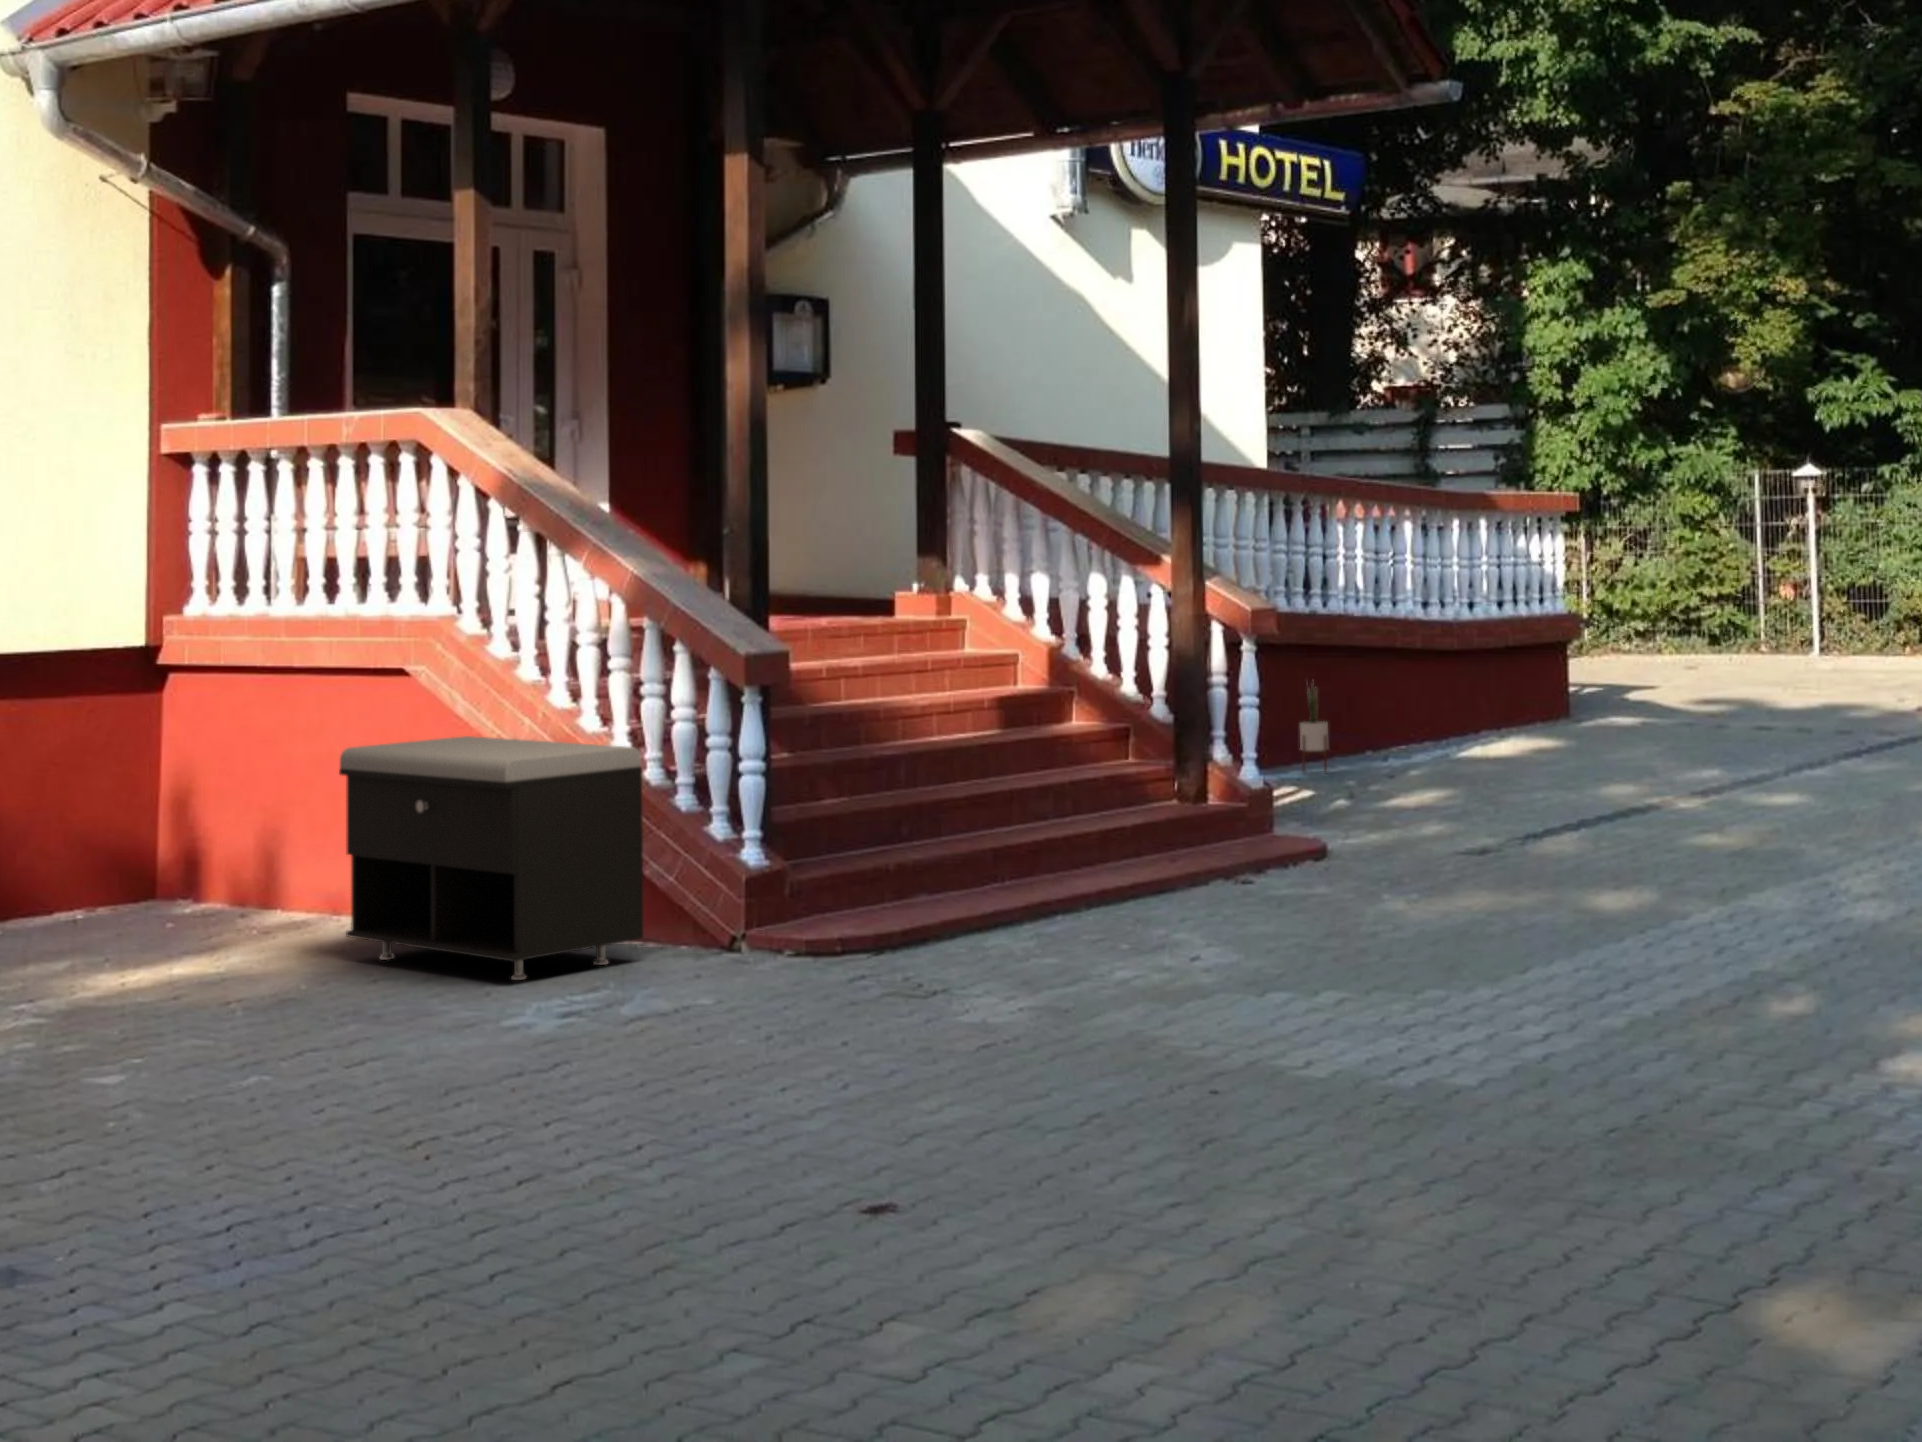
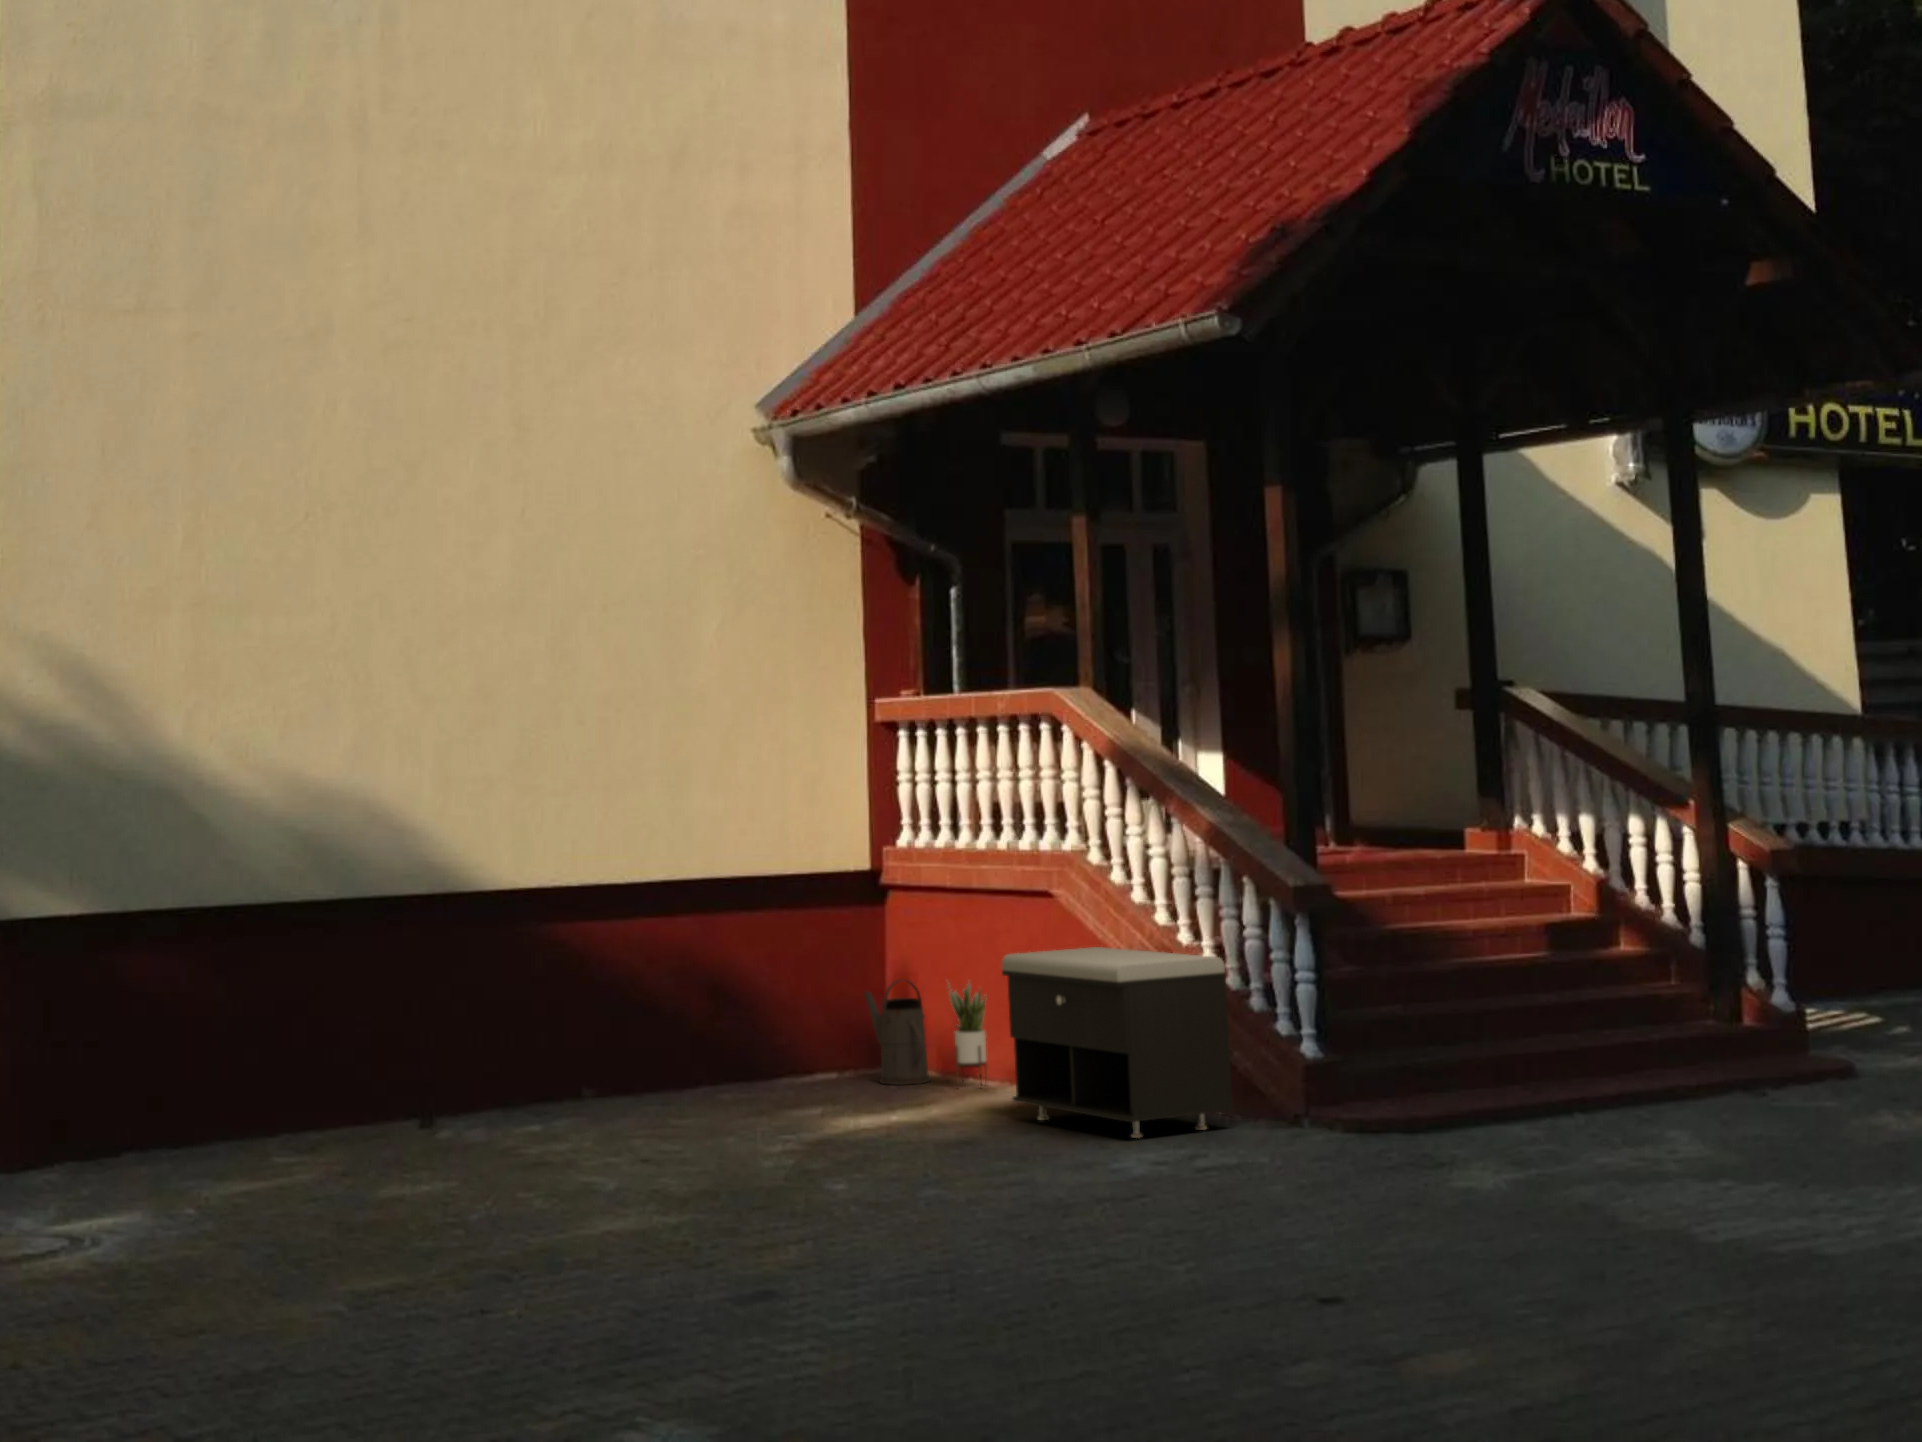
potted plant: present [1300,684,1328,772] -> present [949,984,987,1080]
watering can: none [135,780,223,915] -> present [864,980,930,1085]

